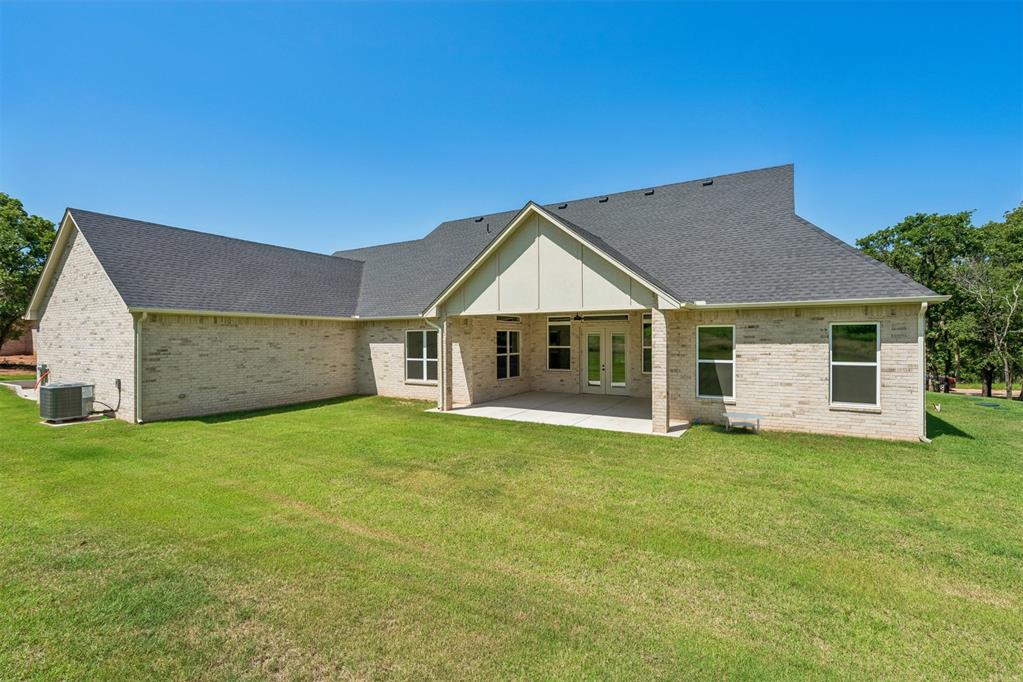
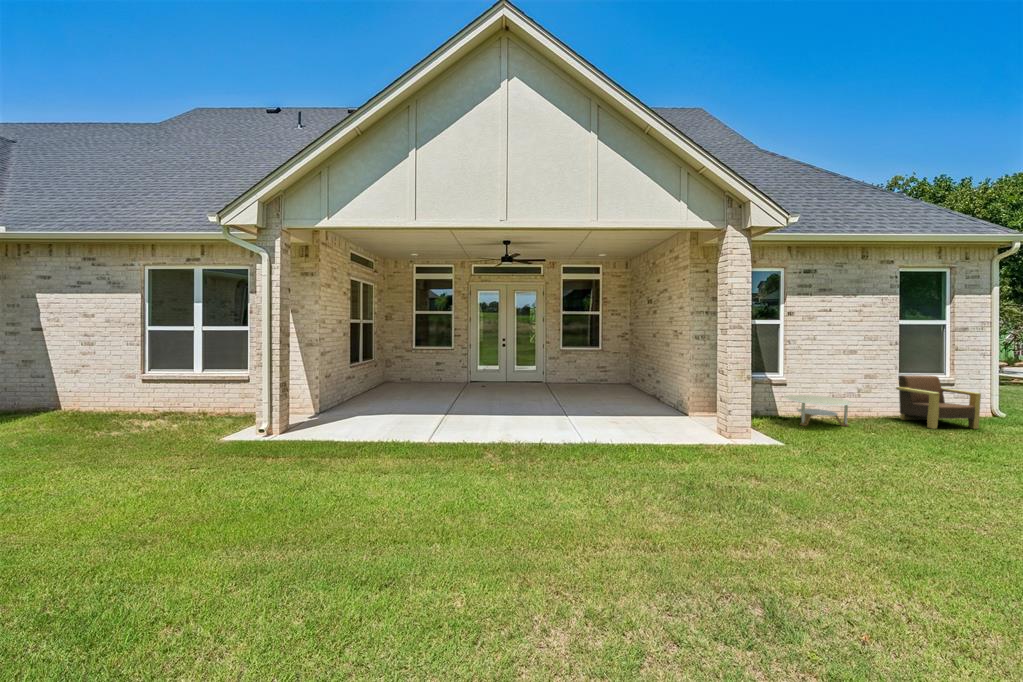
armchair: none [820,403,866,445] -> present [896,375,981,429]

